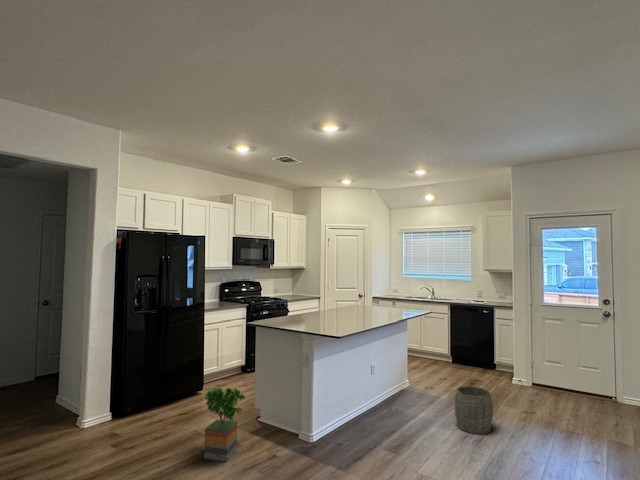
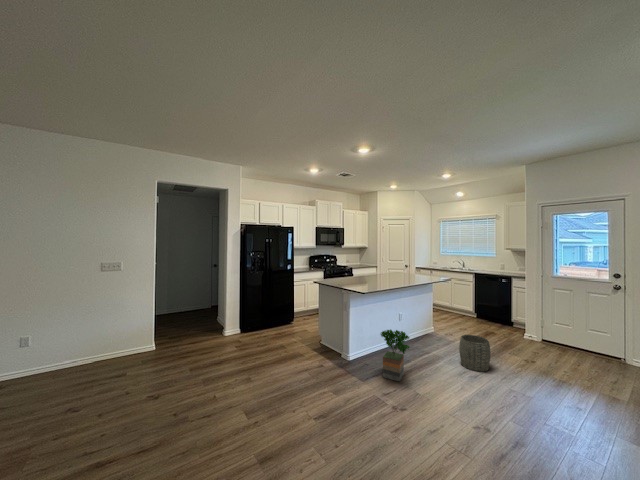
potted tree: present [204,387,245,462] -> present [381,329,410,382]

